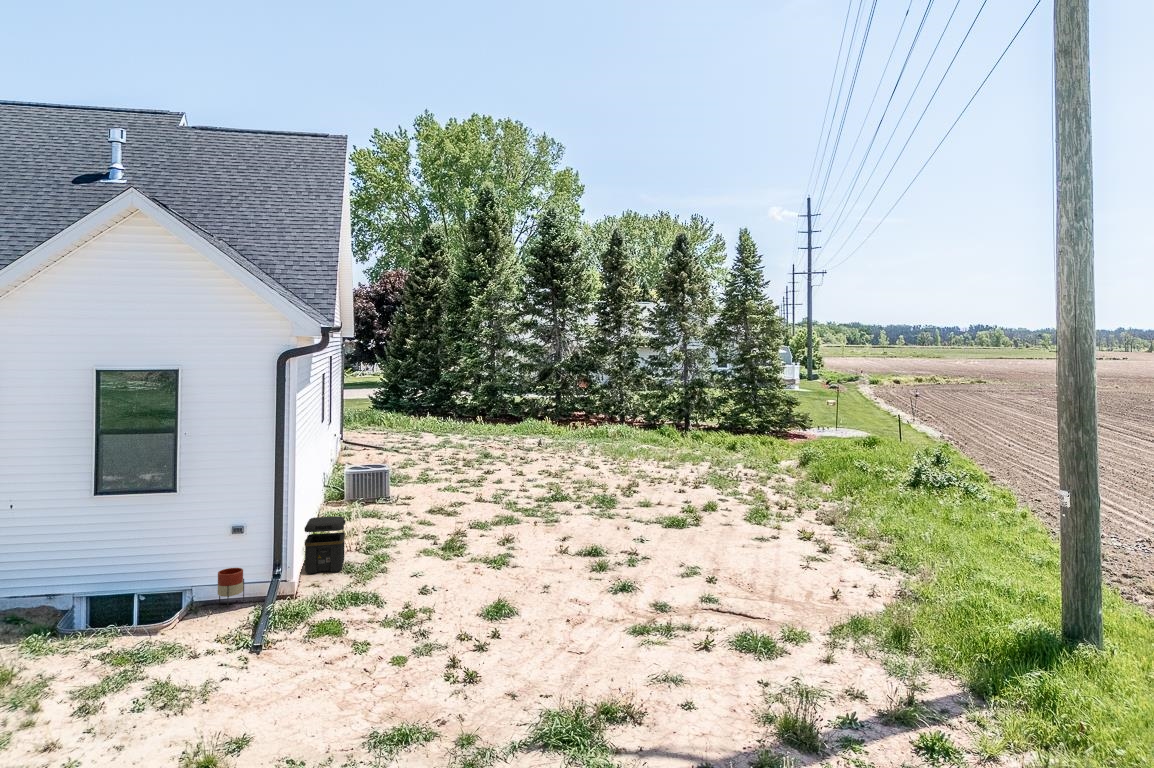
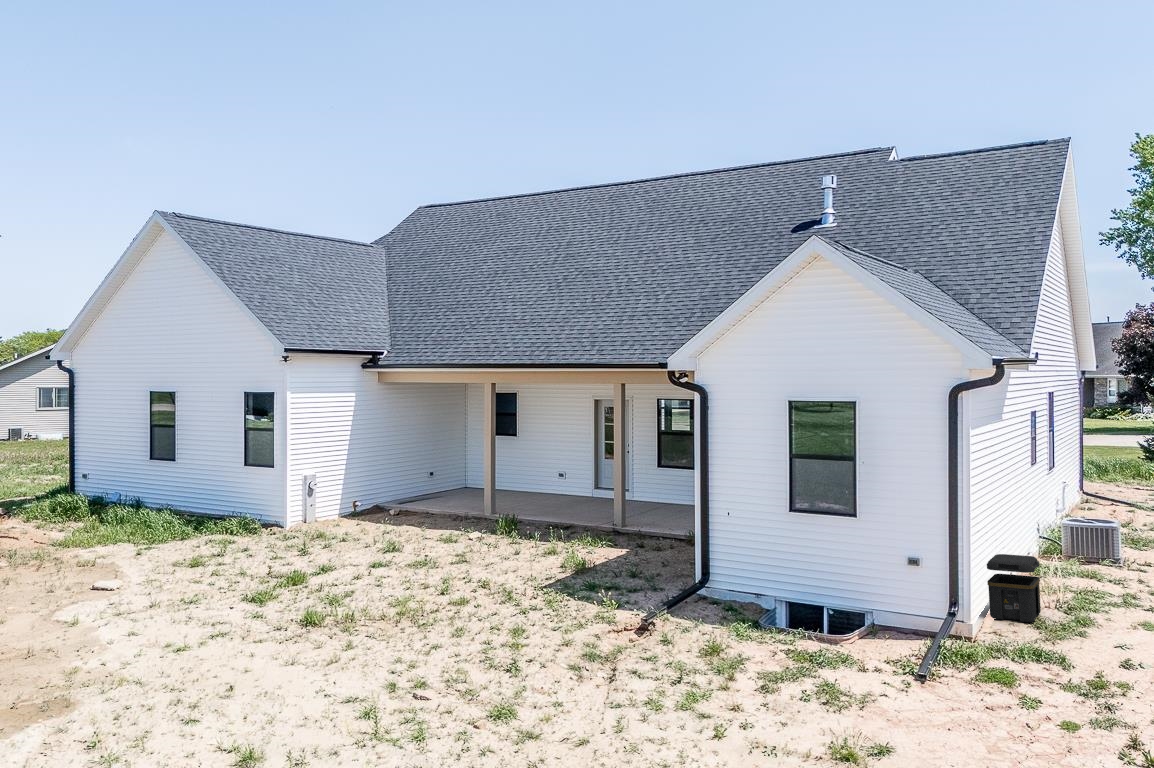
planter: present [218,568,244,609] -> none [890,595,918,637]

